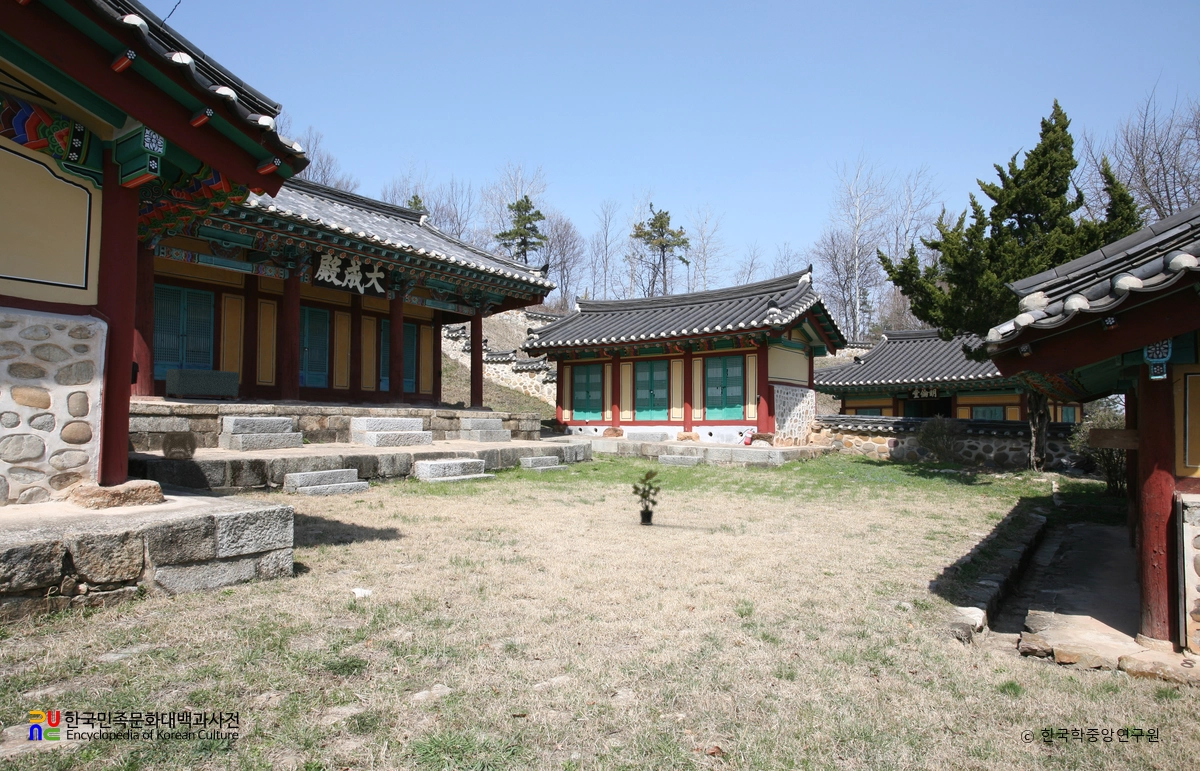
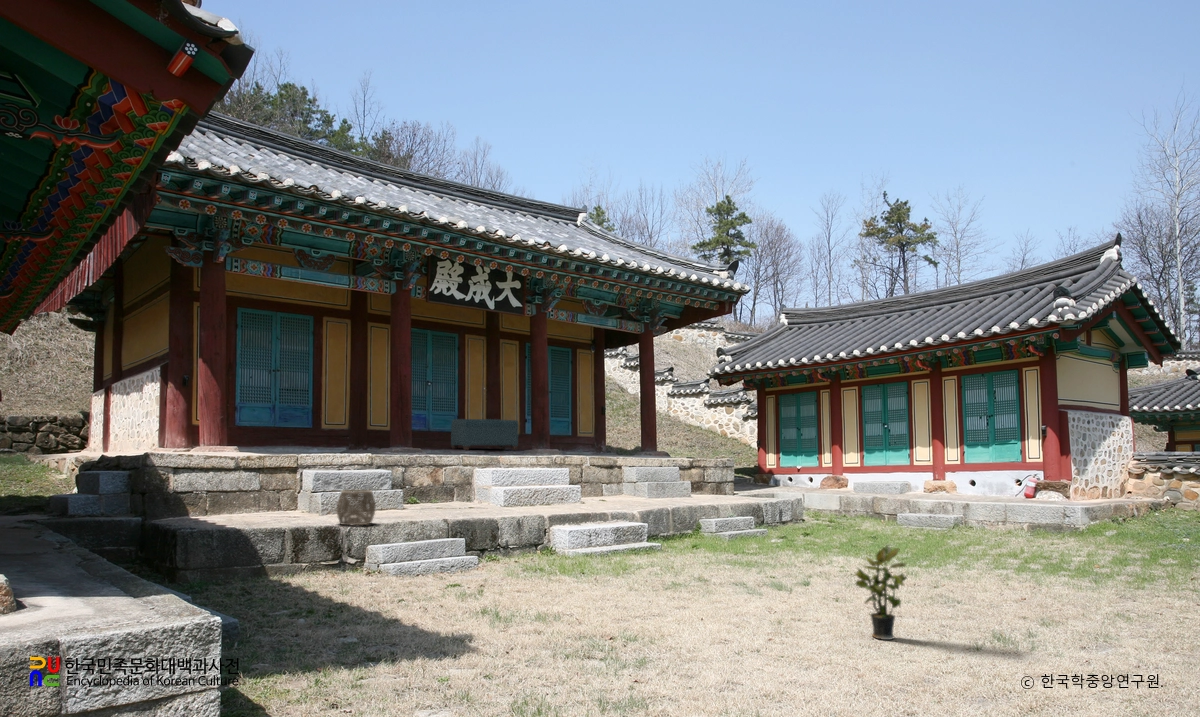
bench: present [166,369,239,400] -> present [451,419,518,450]
woven basket: present [162,432,196,459] -> present [337,490,376,525]

